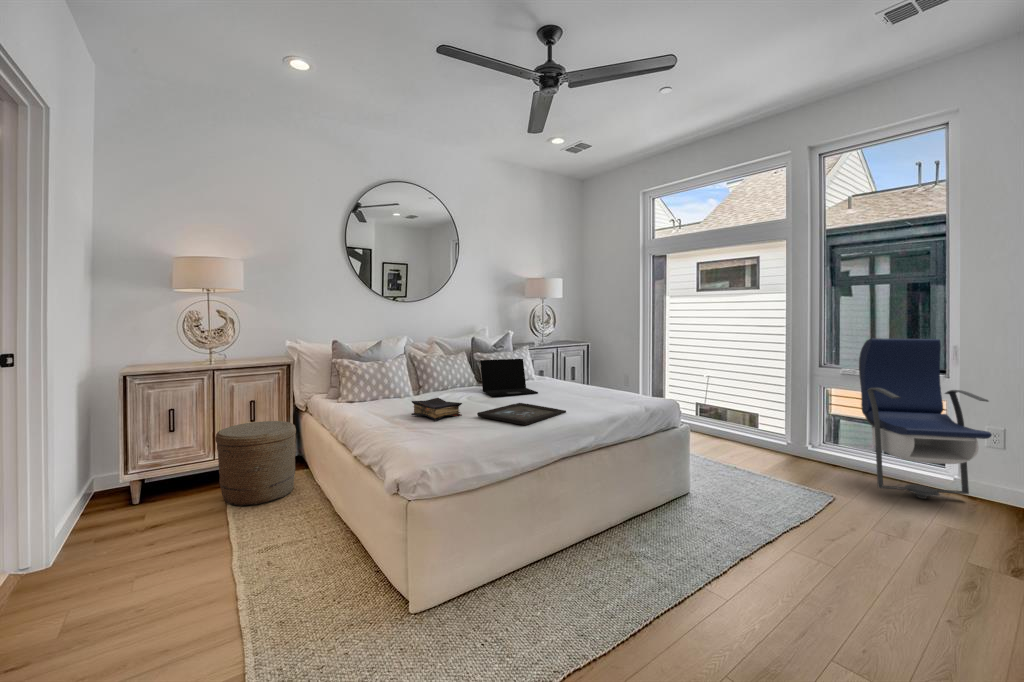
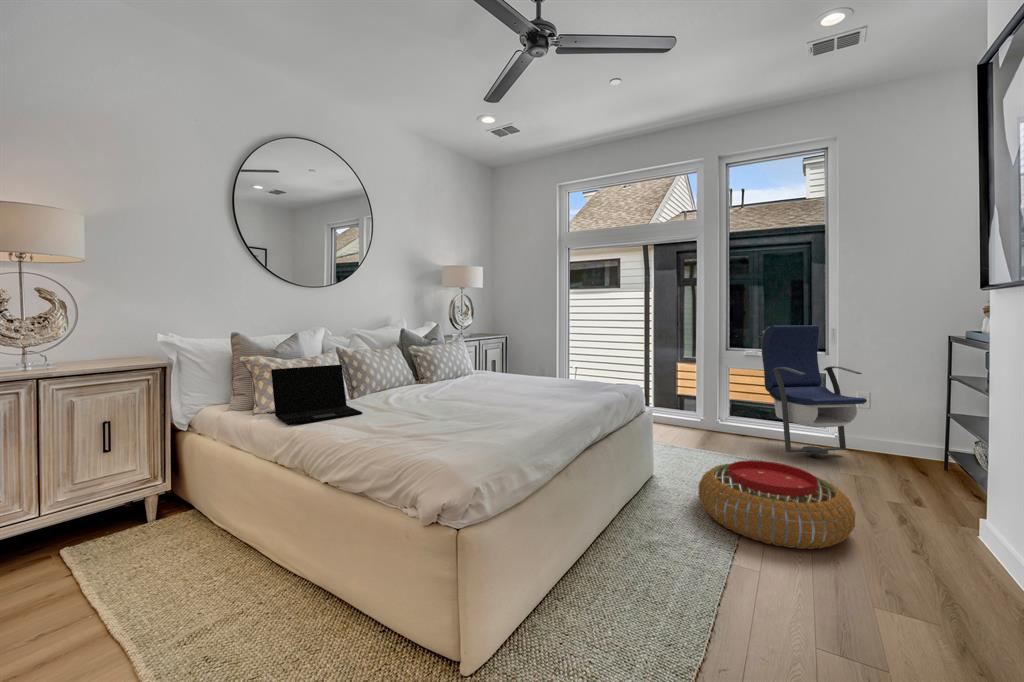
laptop: present [480,359,538,397] -> present [271,365,362,425]
book: present [412,398,462,421] -> none [379,398,445,426]
tray: present [477,403,566,425] -> none [466,399,556,422]
woven basket: present [215,421,296,506] -> none [53,446,192,580]
pouf: none [711,487,882,587] -> present [698,460,856,549]

